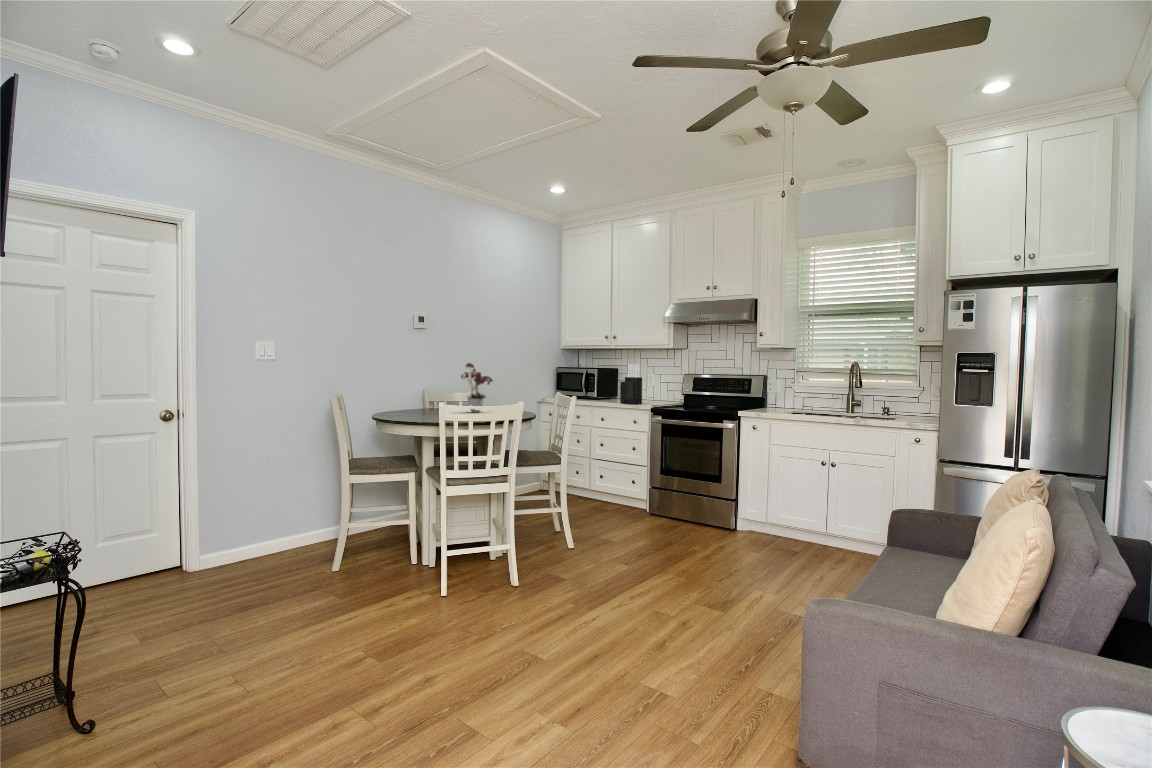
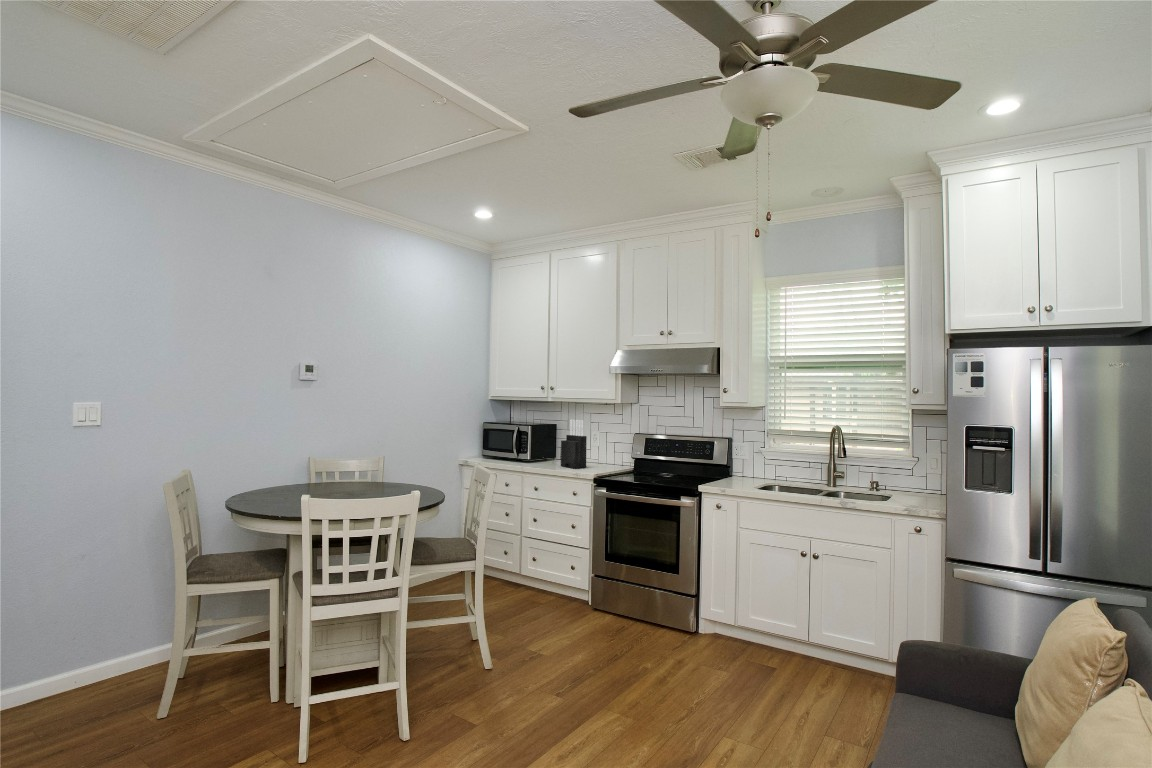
flower arrangement: present [461,363,493,412] -> none [348,424,395,491]

